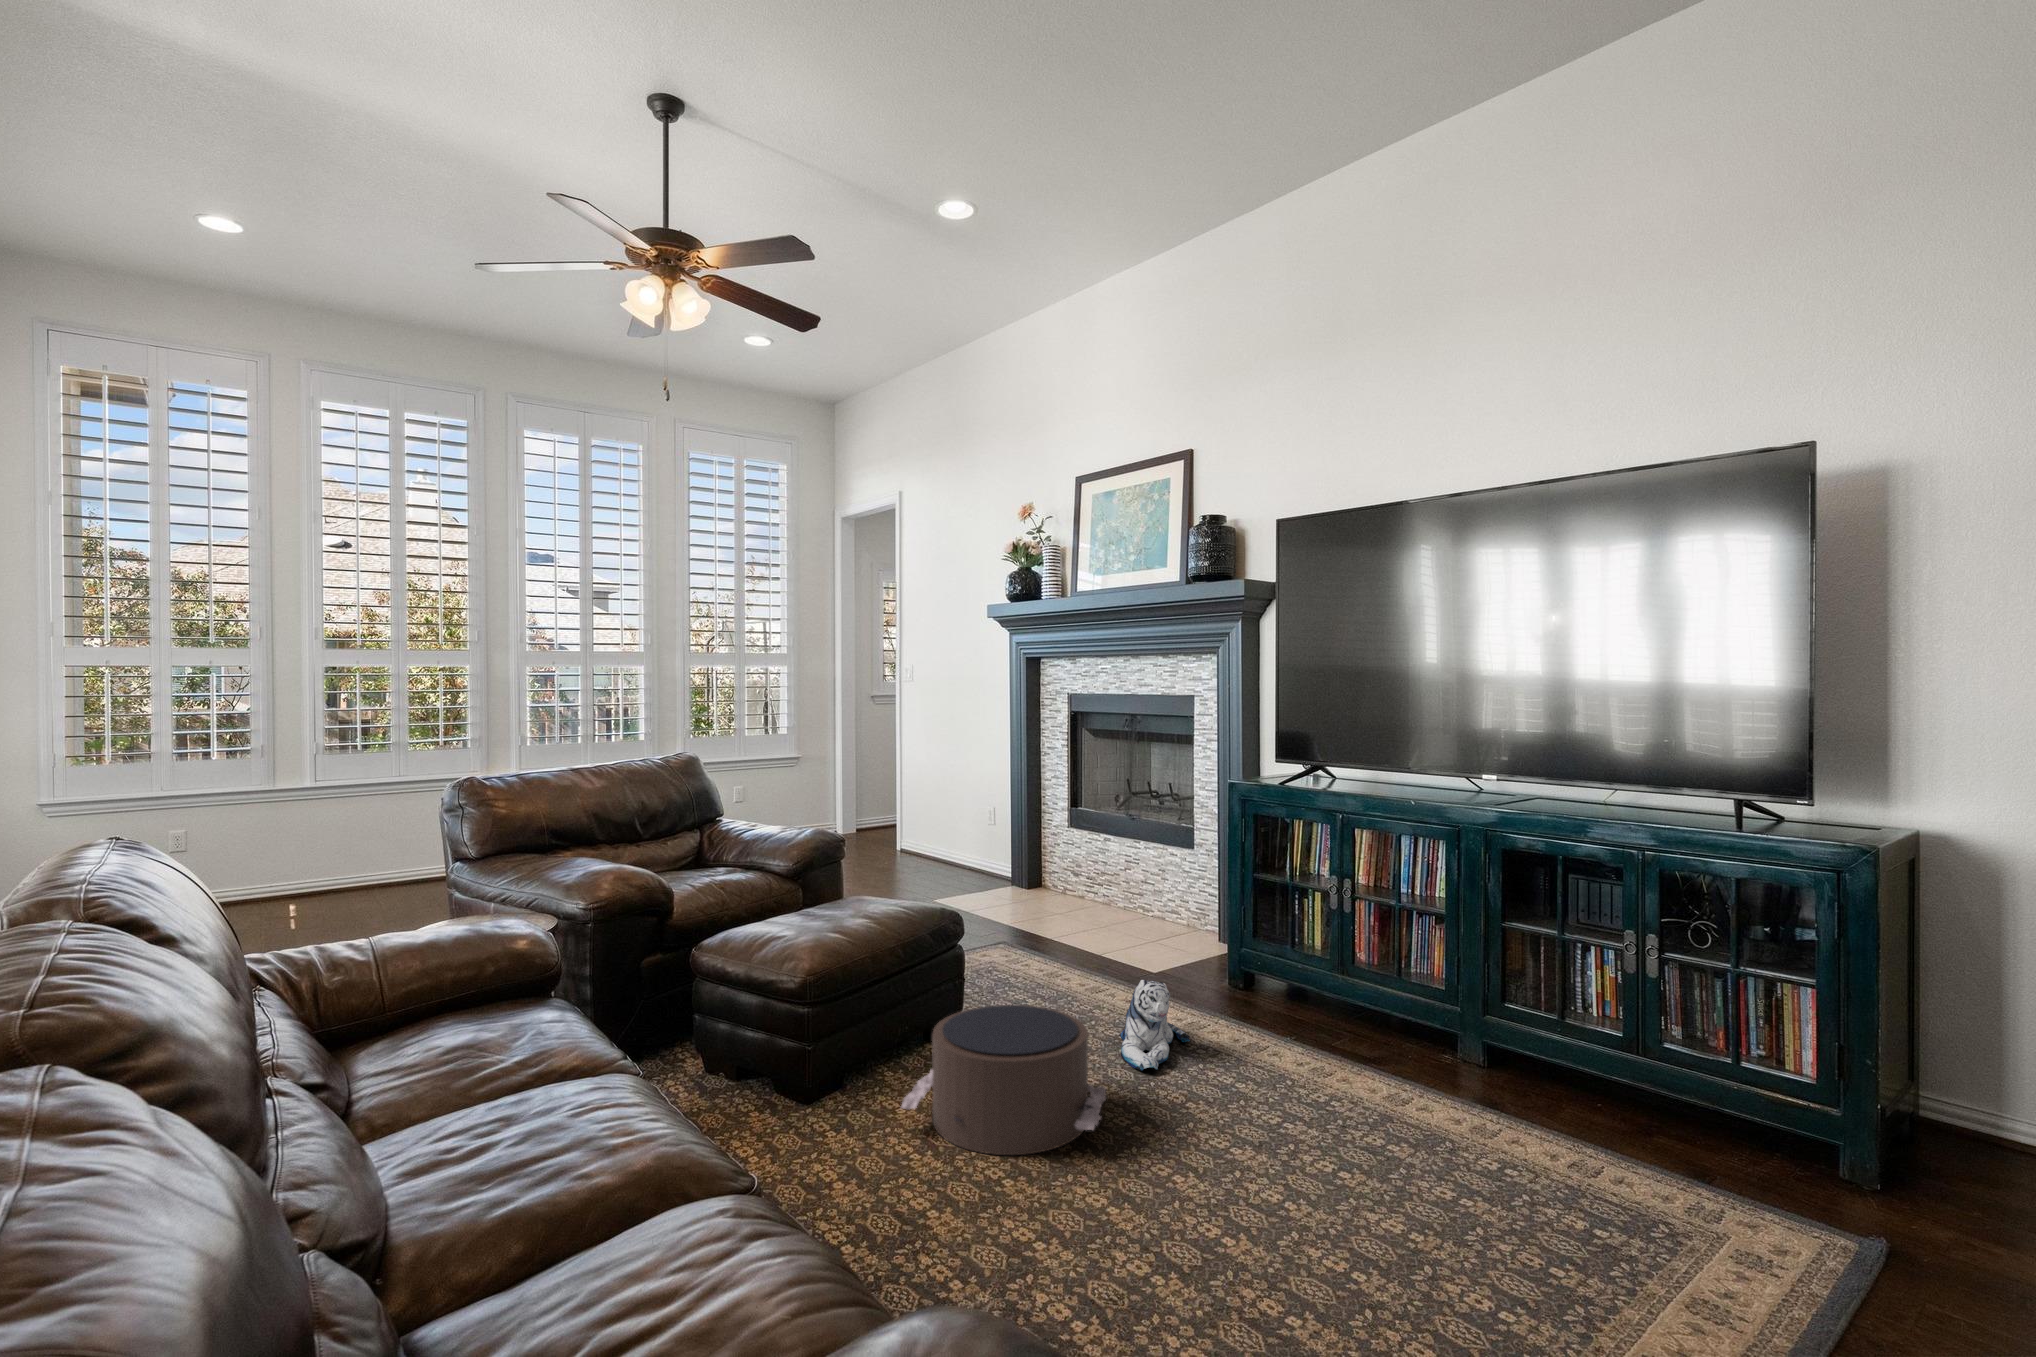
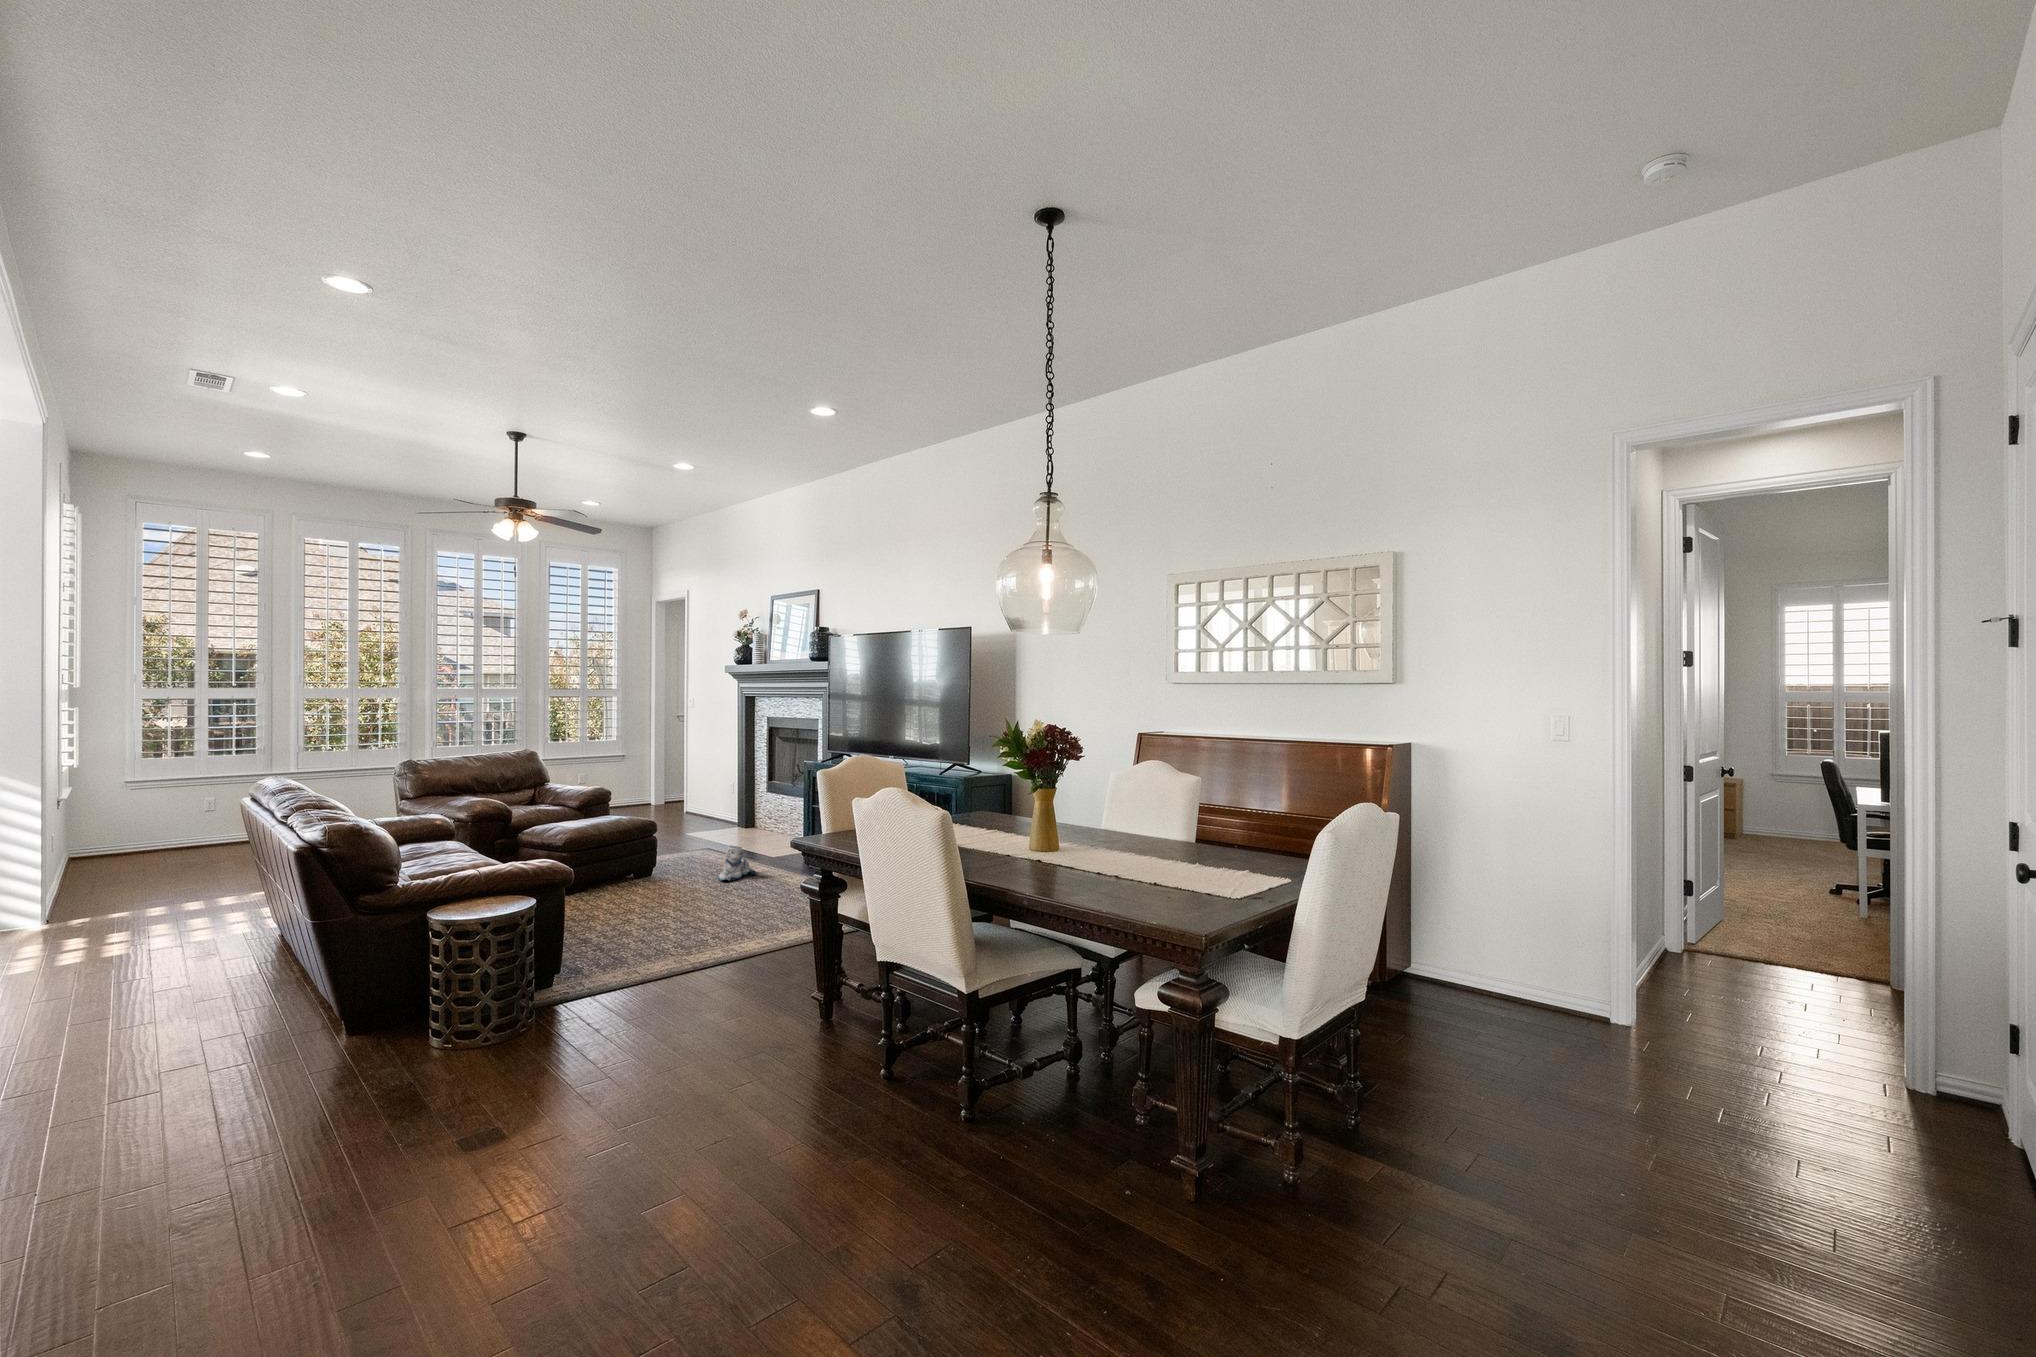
pouf: present [901,1005,1107,1155] -> none [601,852,693,900]

